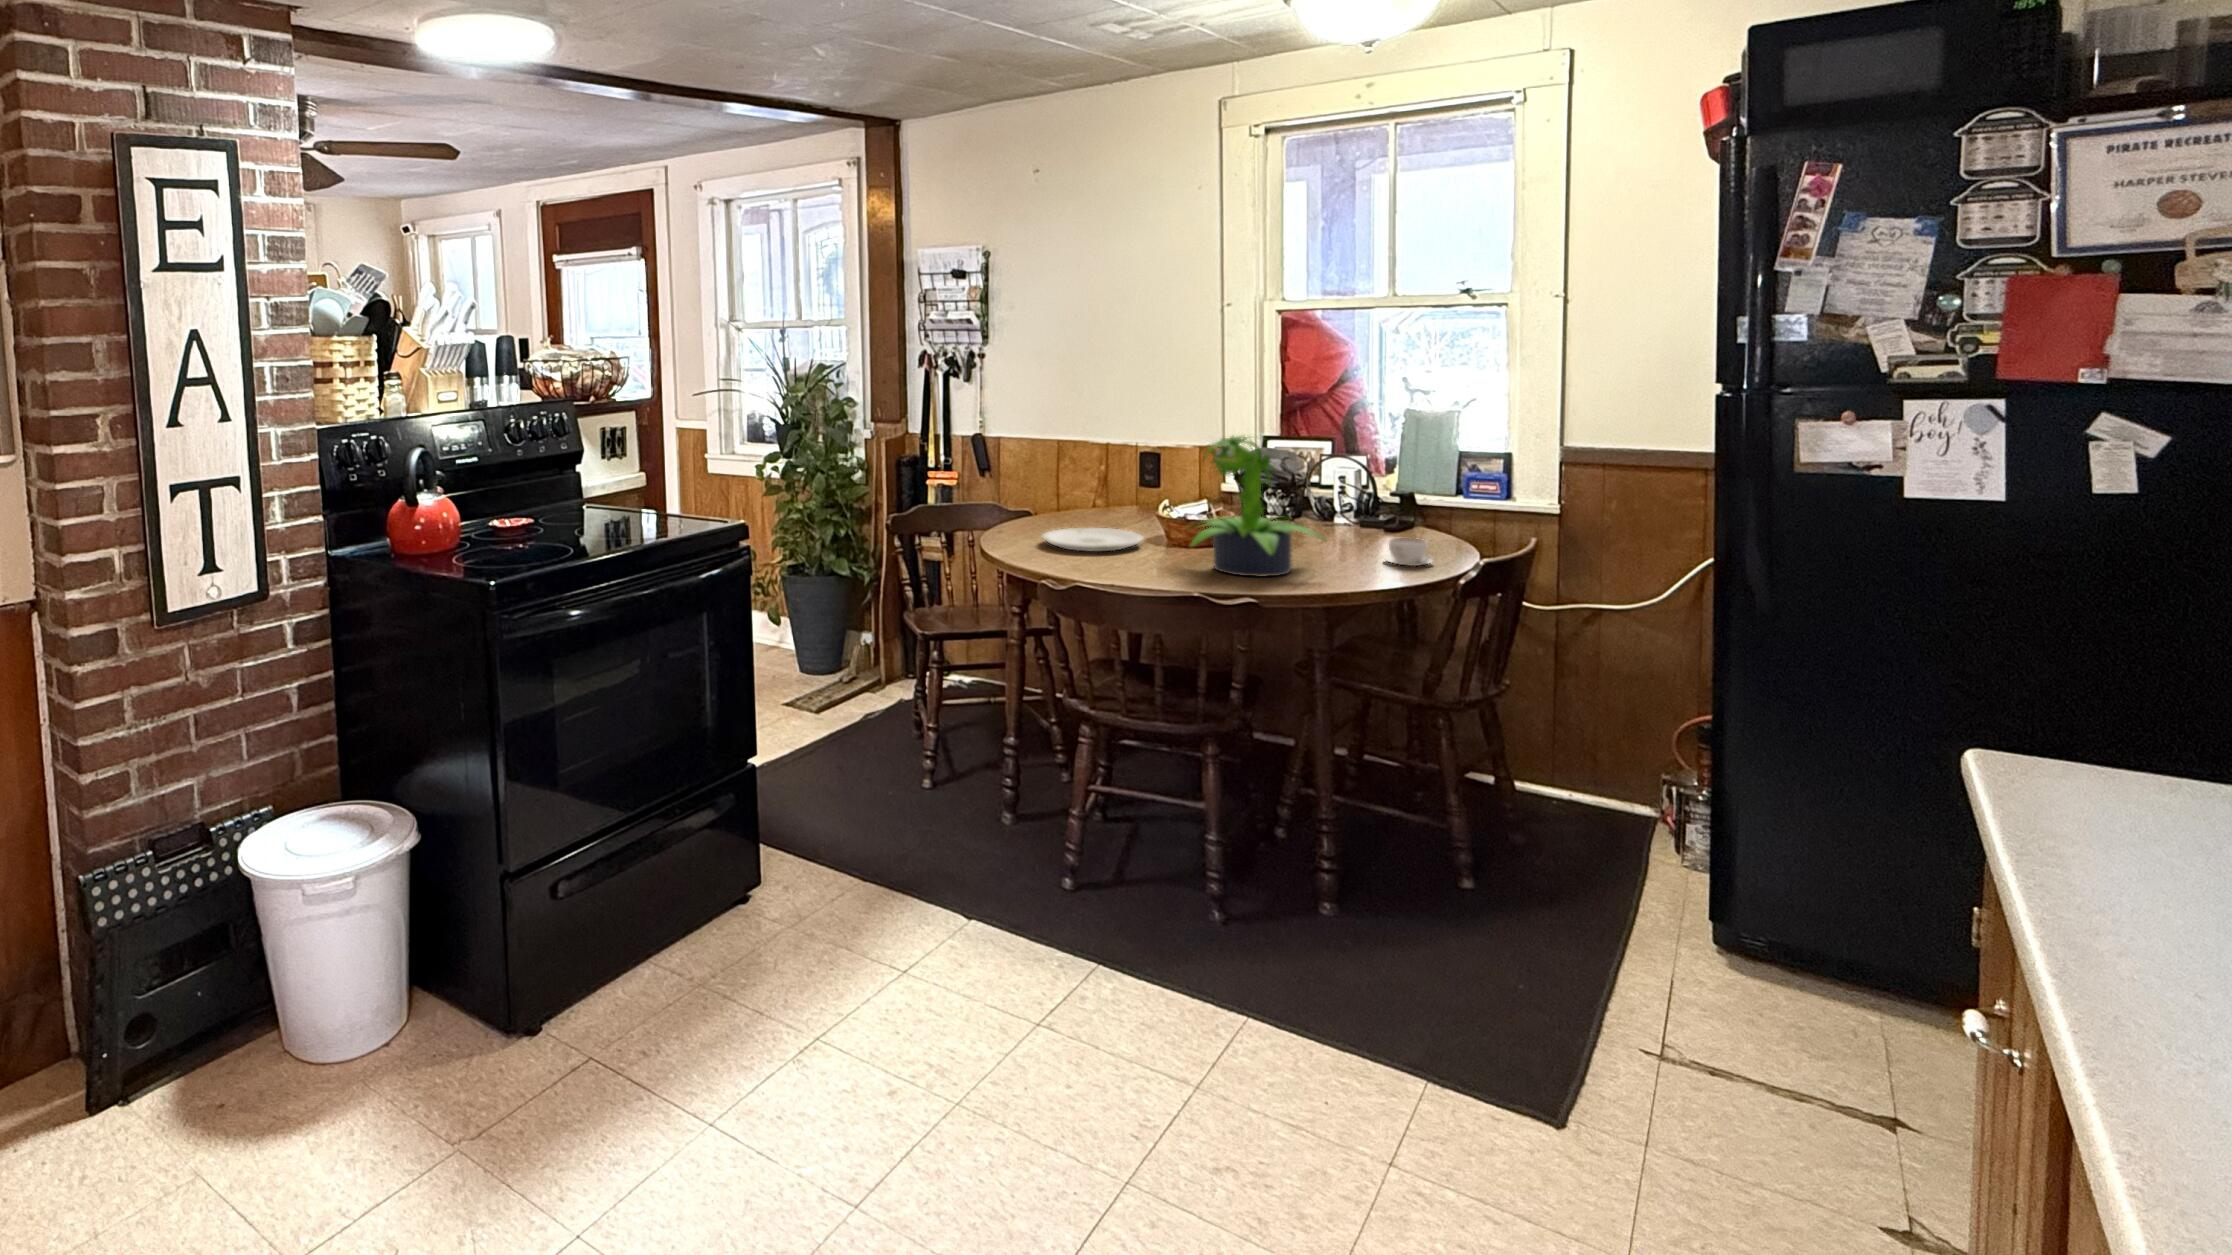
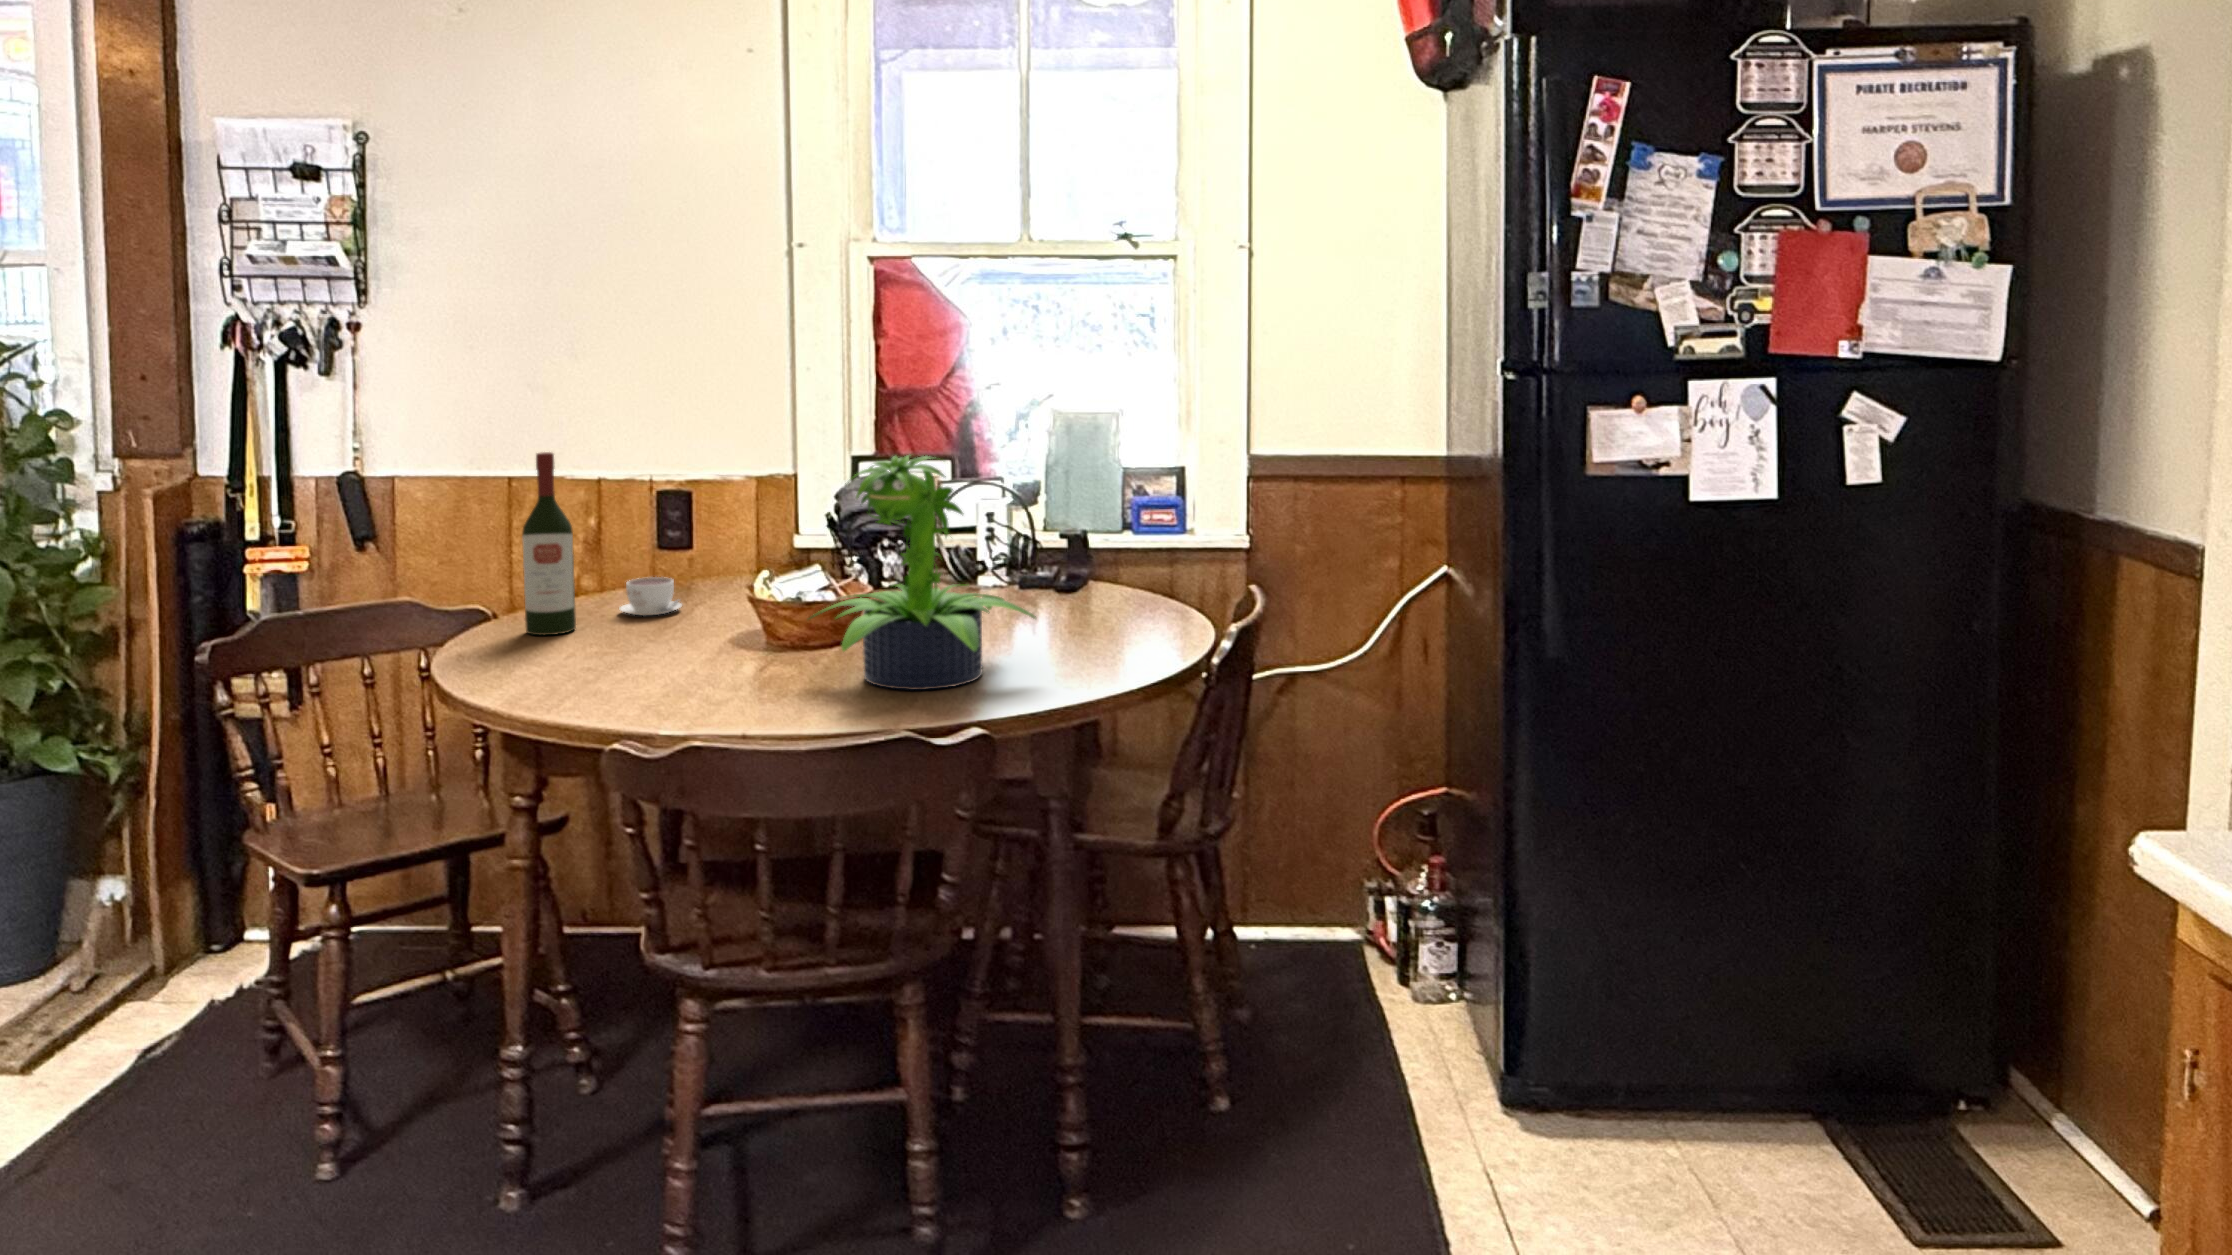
wine bottle: none [1046,426,1074,528] -> present [522,452,576,635]
plate: present [1042,528,1143,552] -> none [540,628,722,676]
coffee cup: present [1384,538,1432,566] -> present [619,577,682,616]

